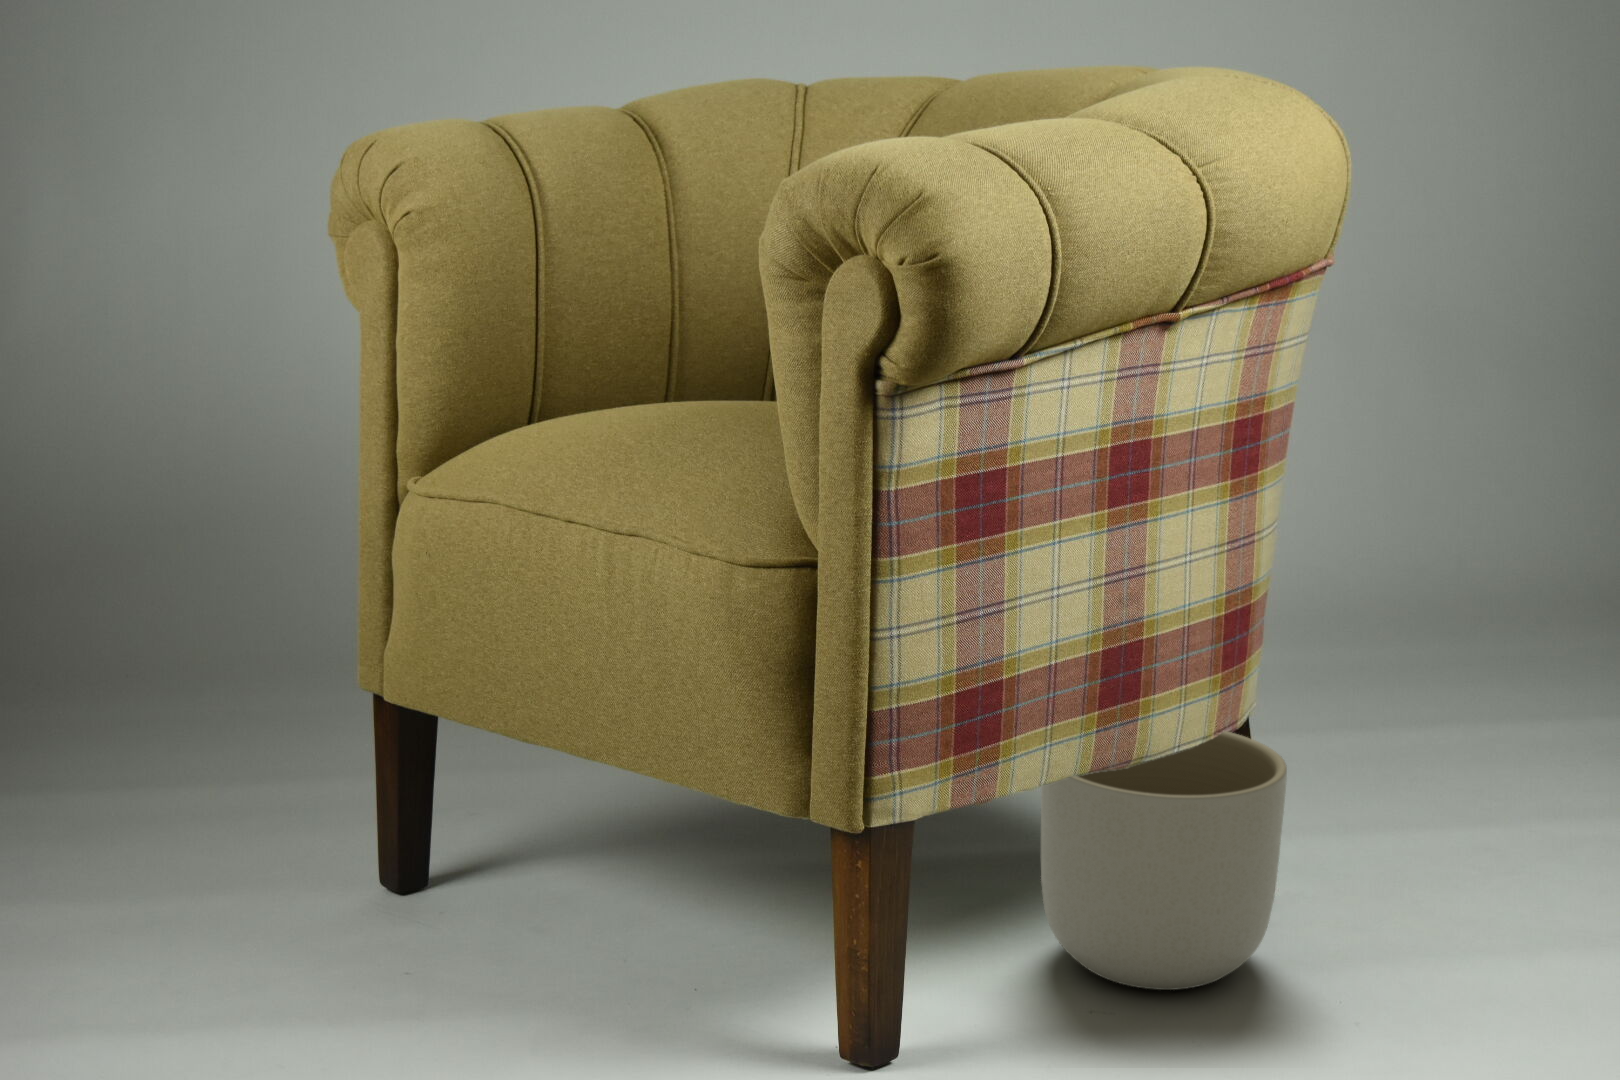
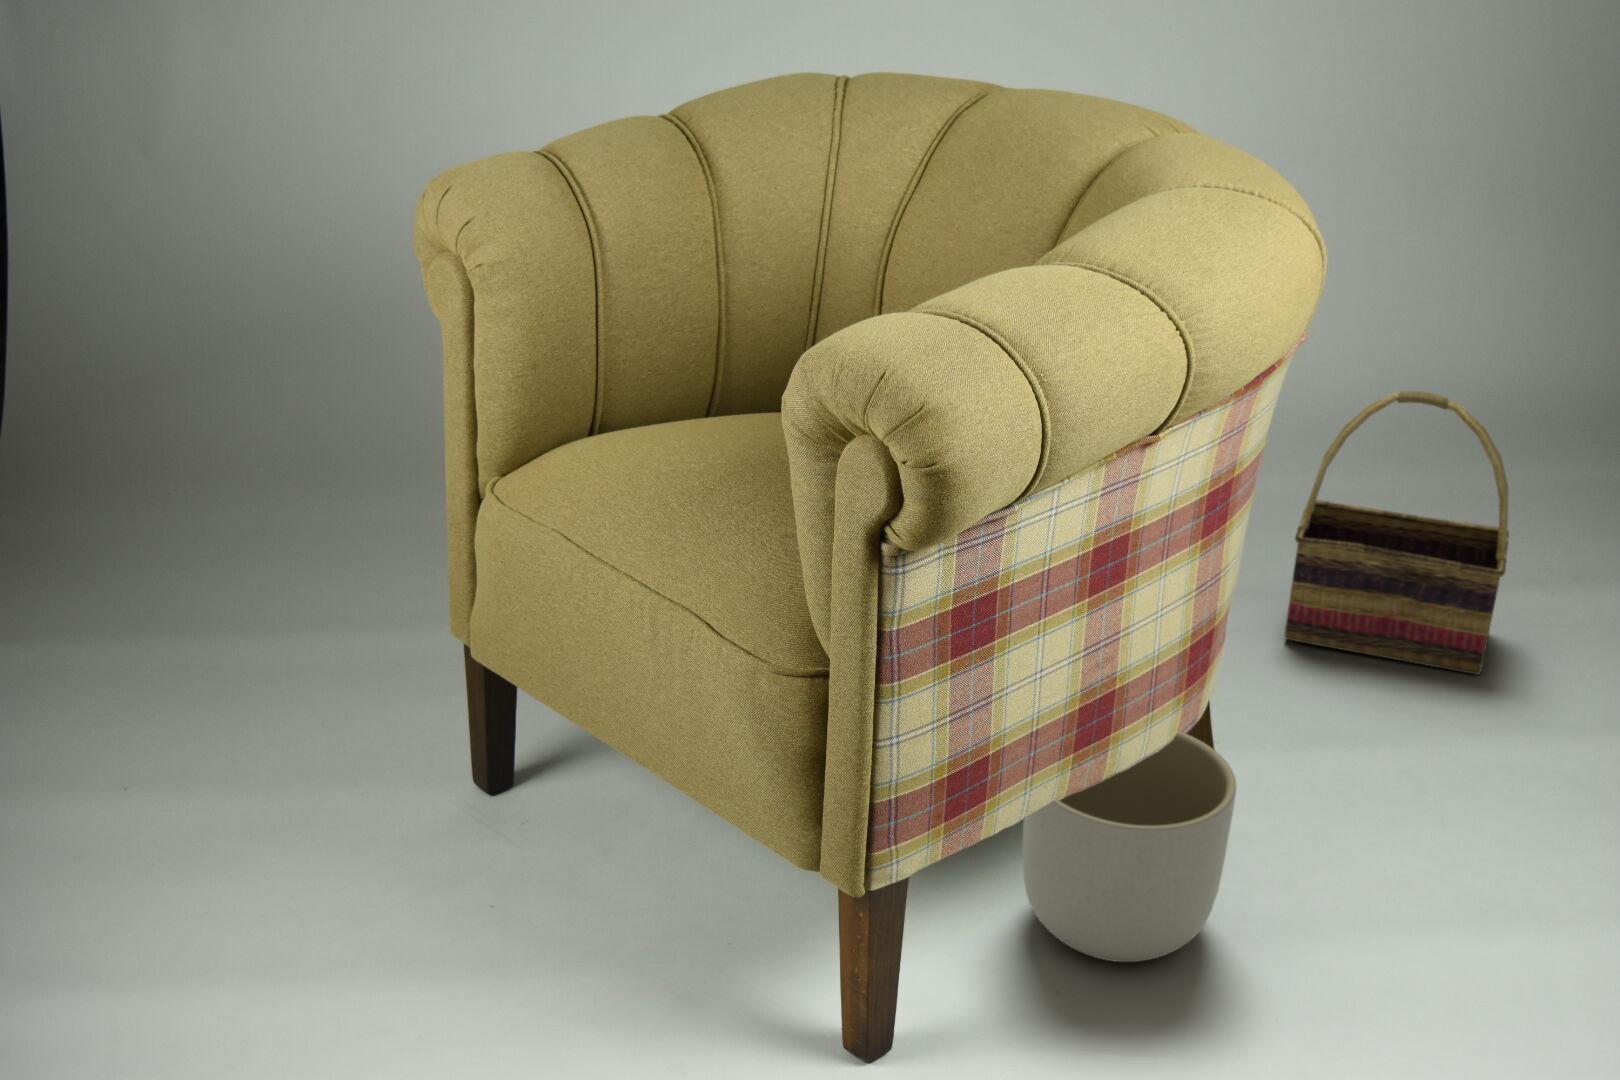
basket: none [1326,429,1574,753] -> present [1284,391,1509,674]

